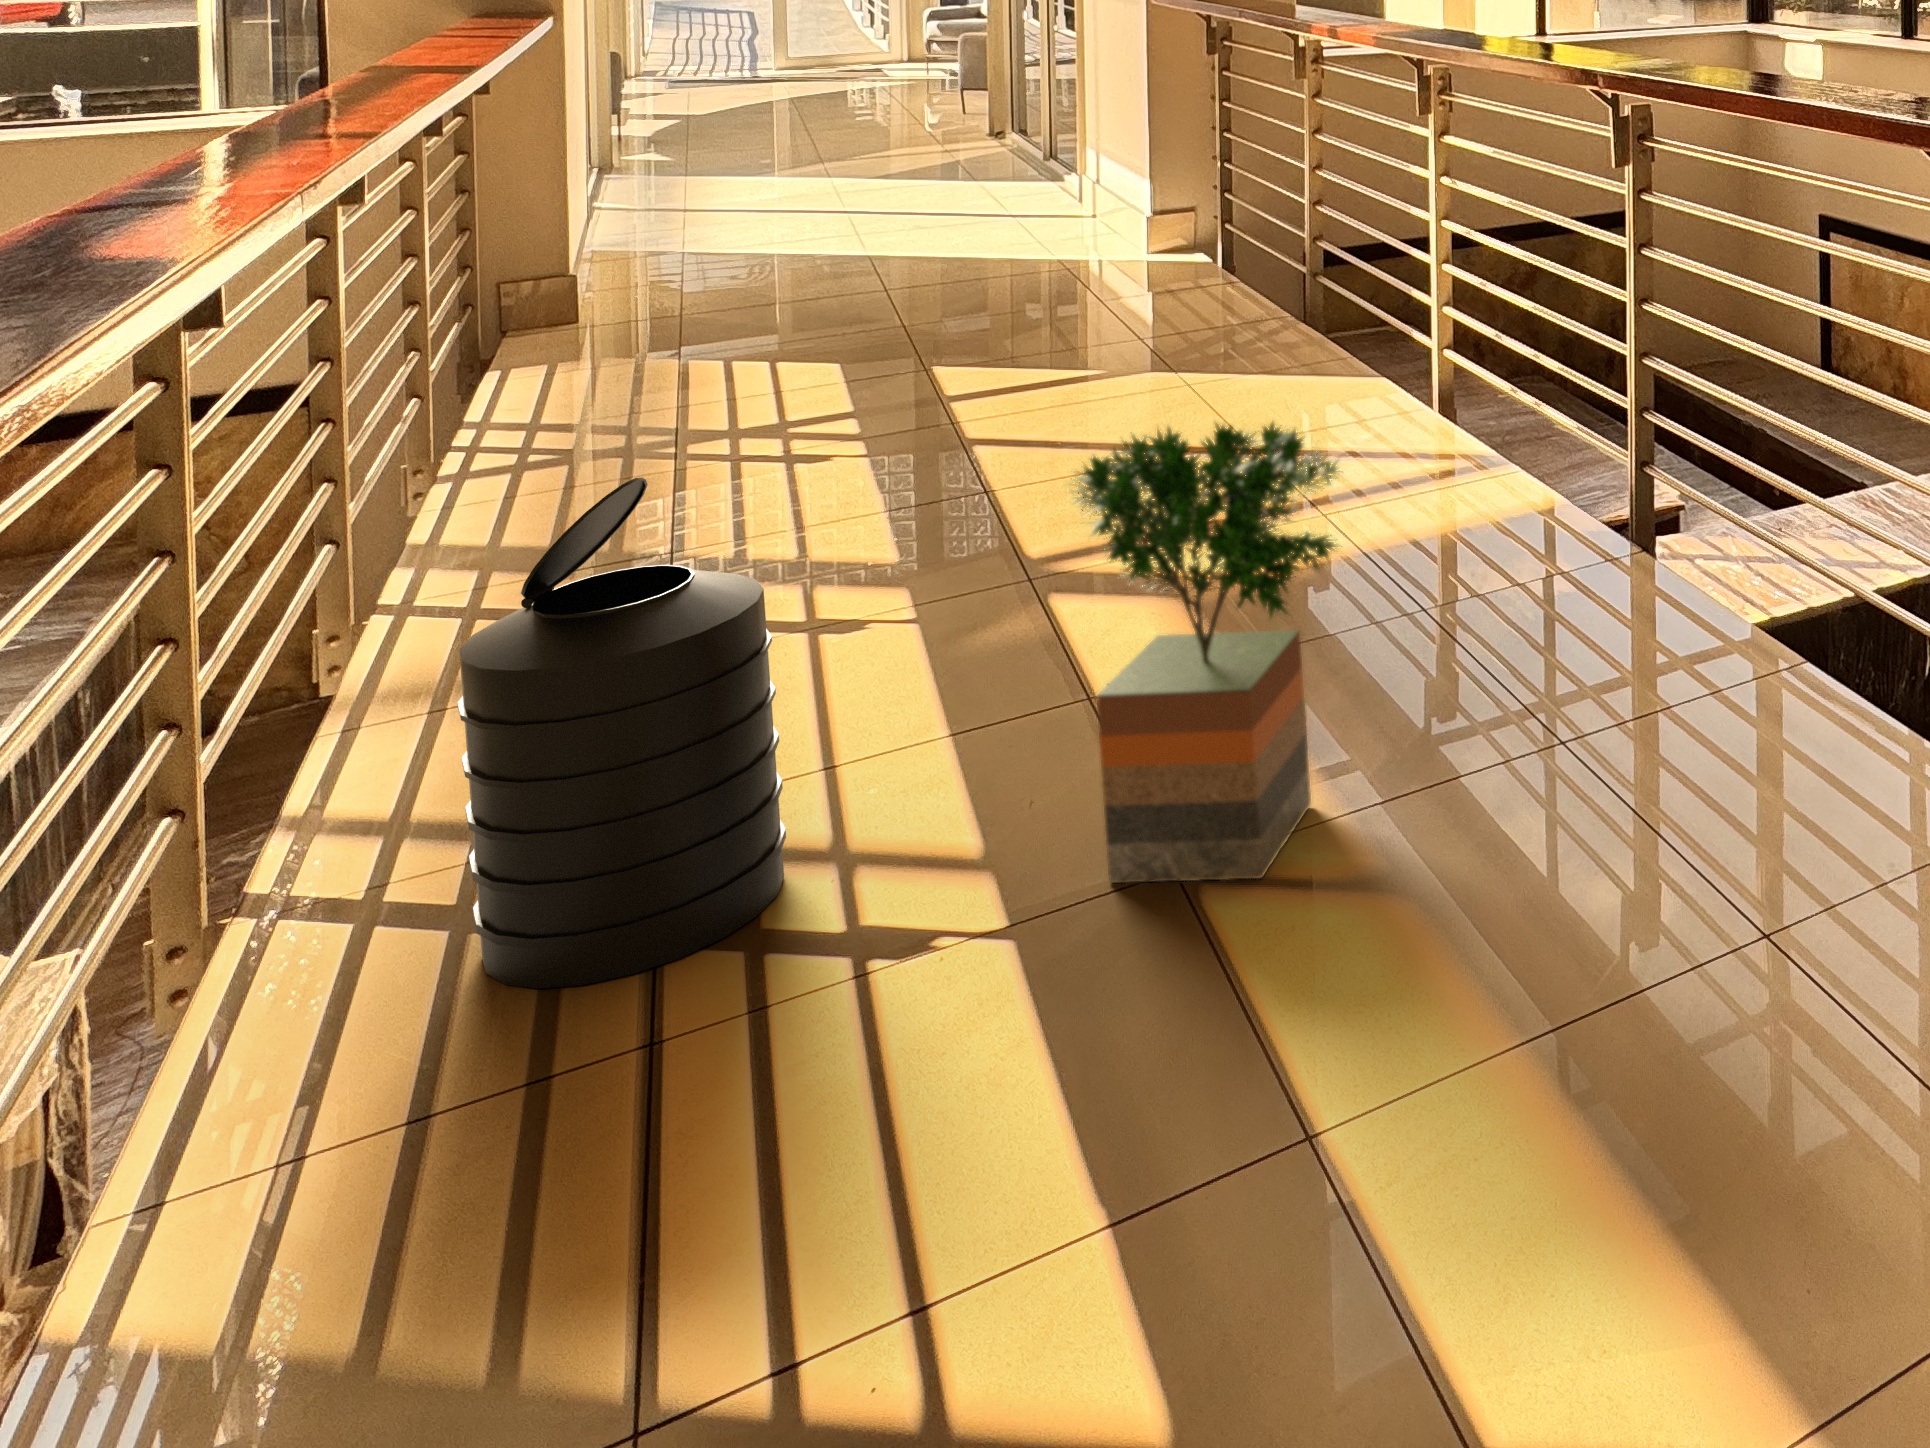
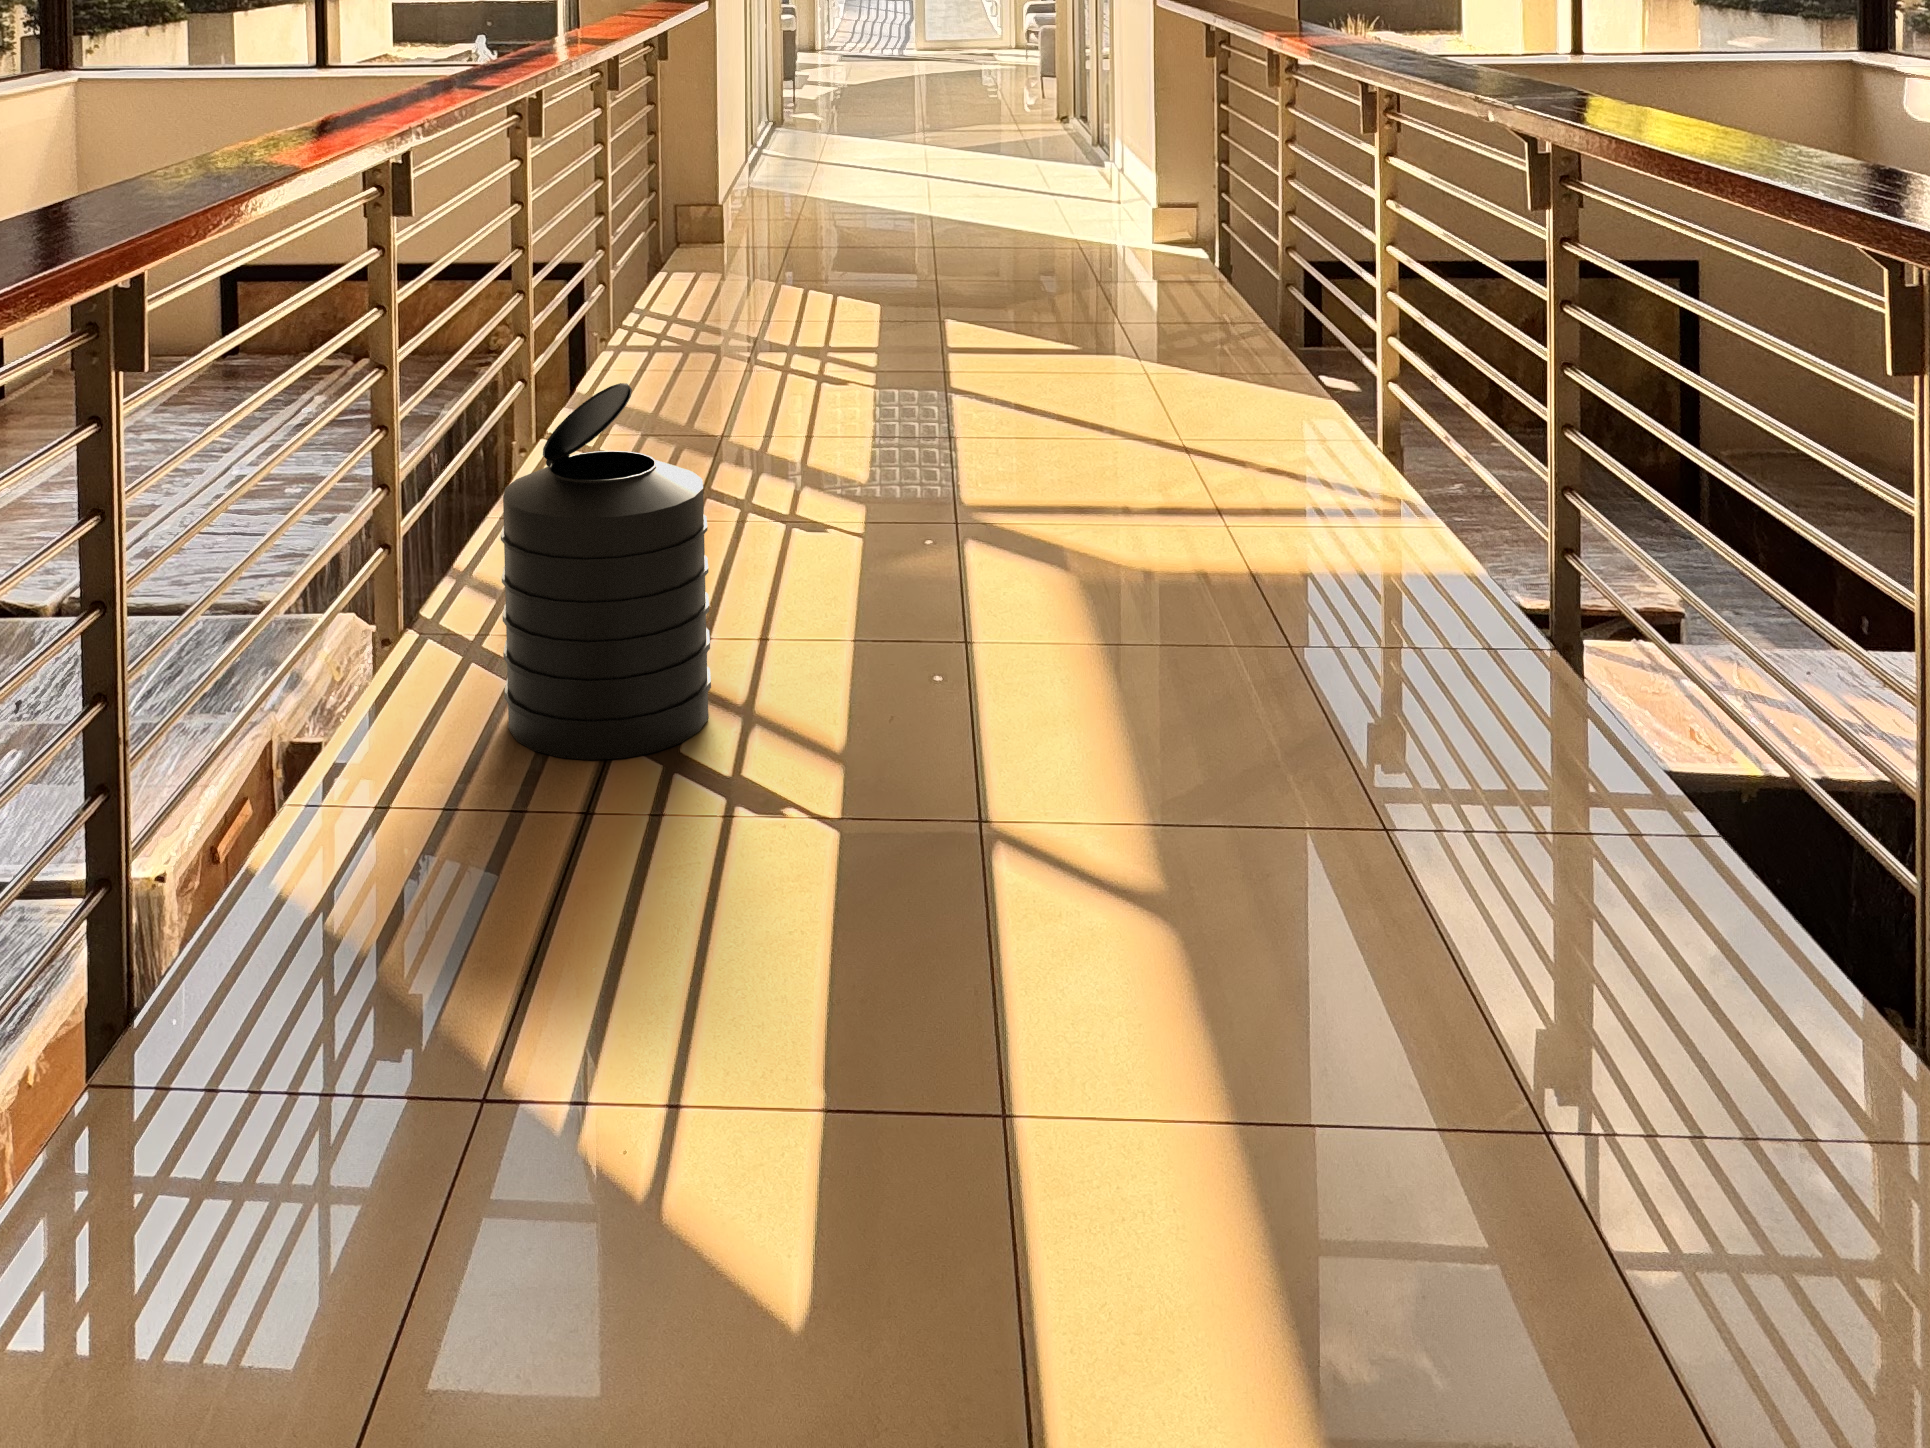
potted tree: present [1075,423,1337,883] -> none [911,414,1152,832]

